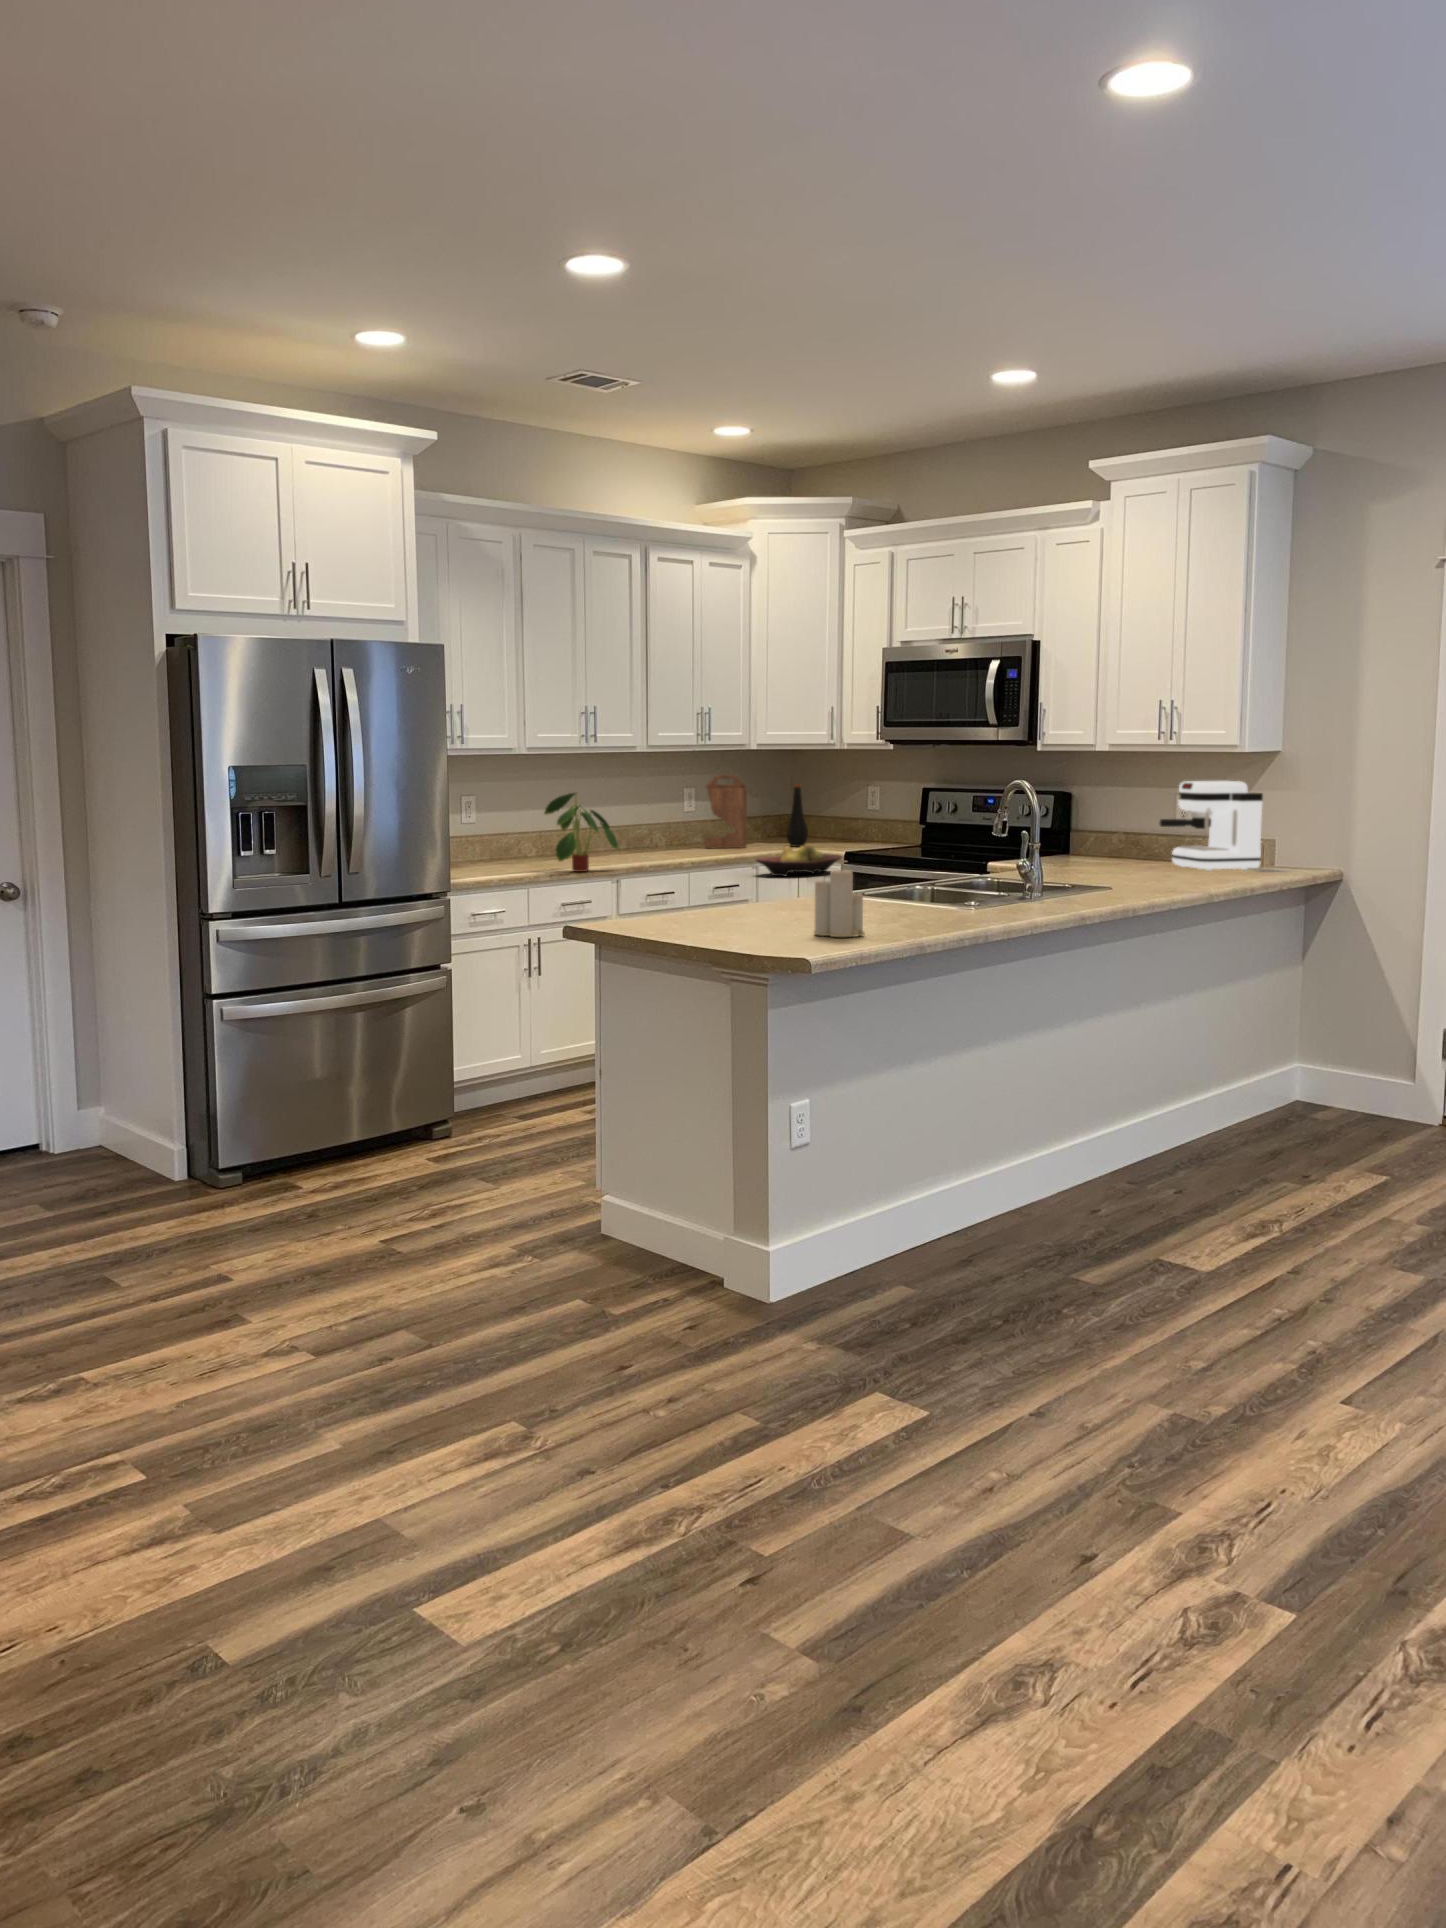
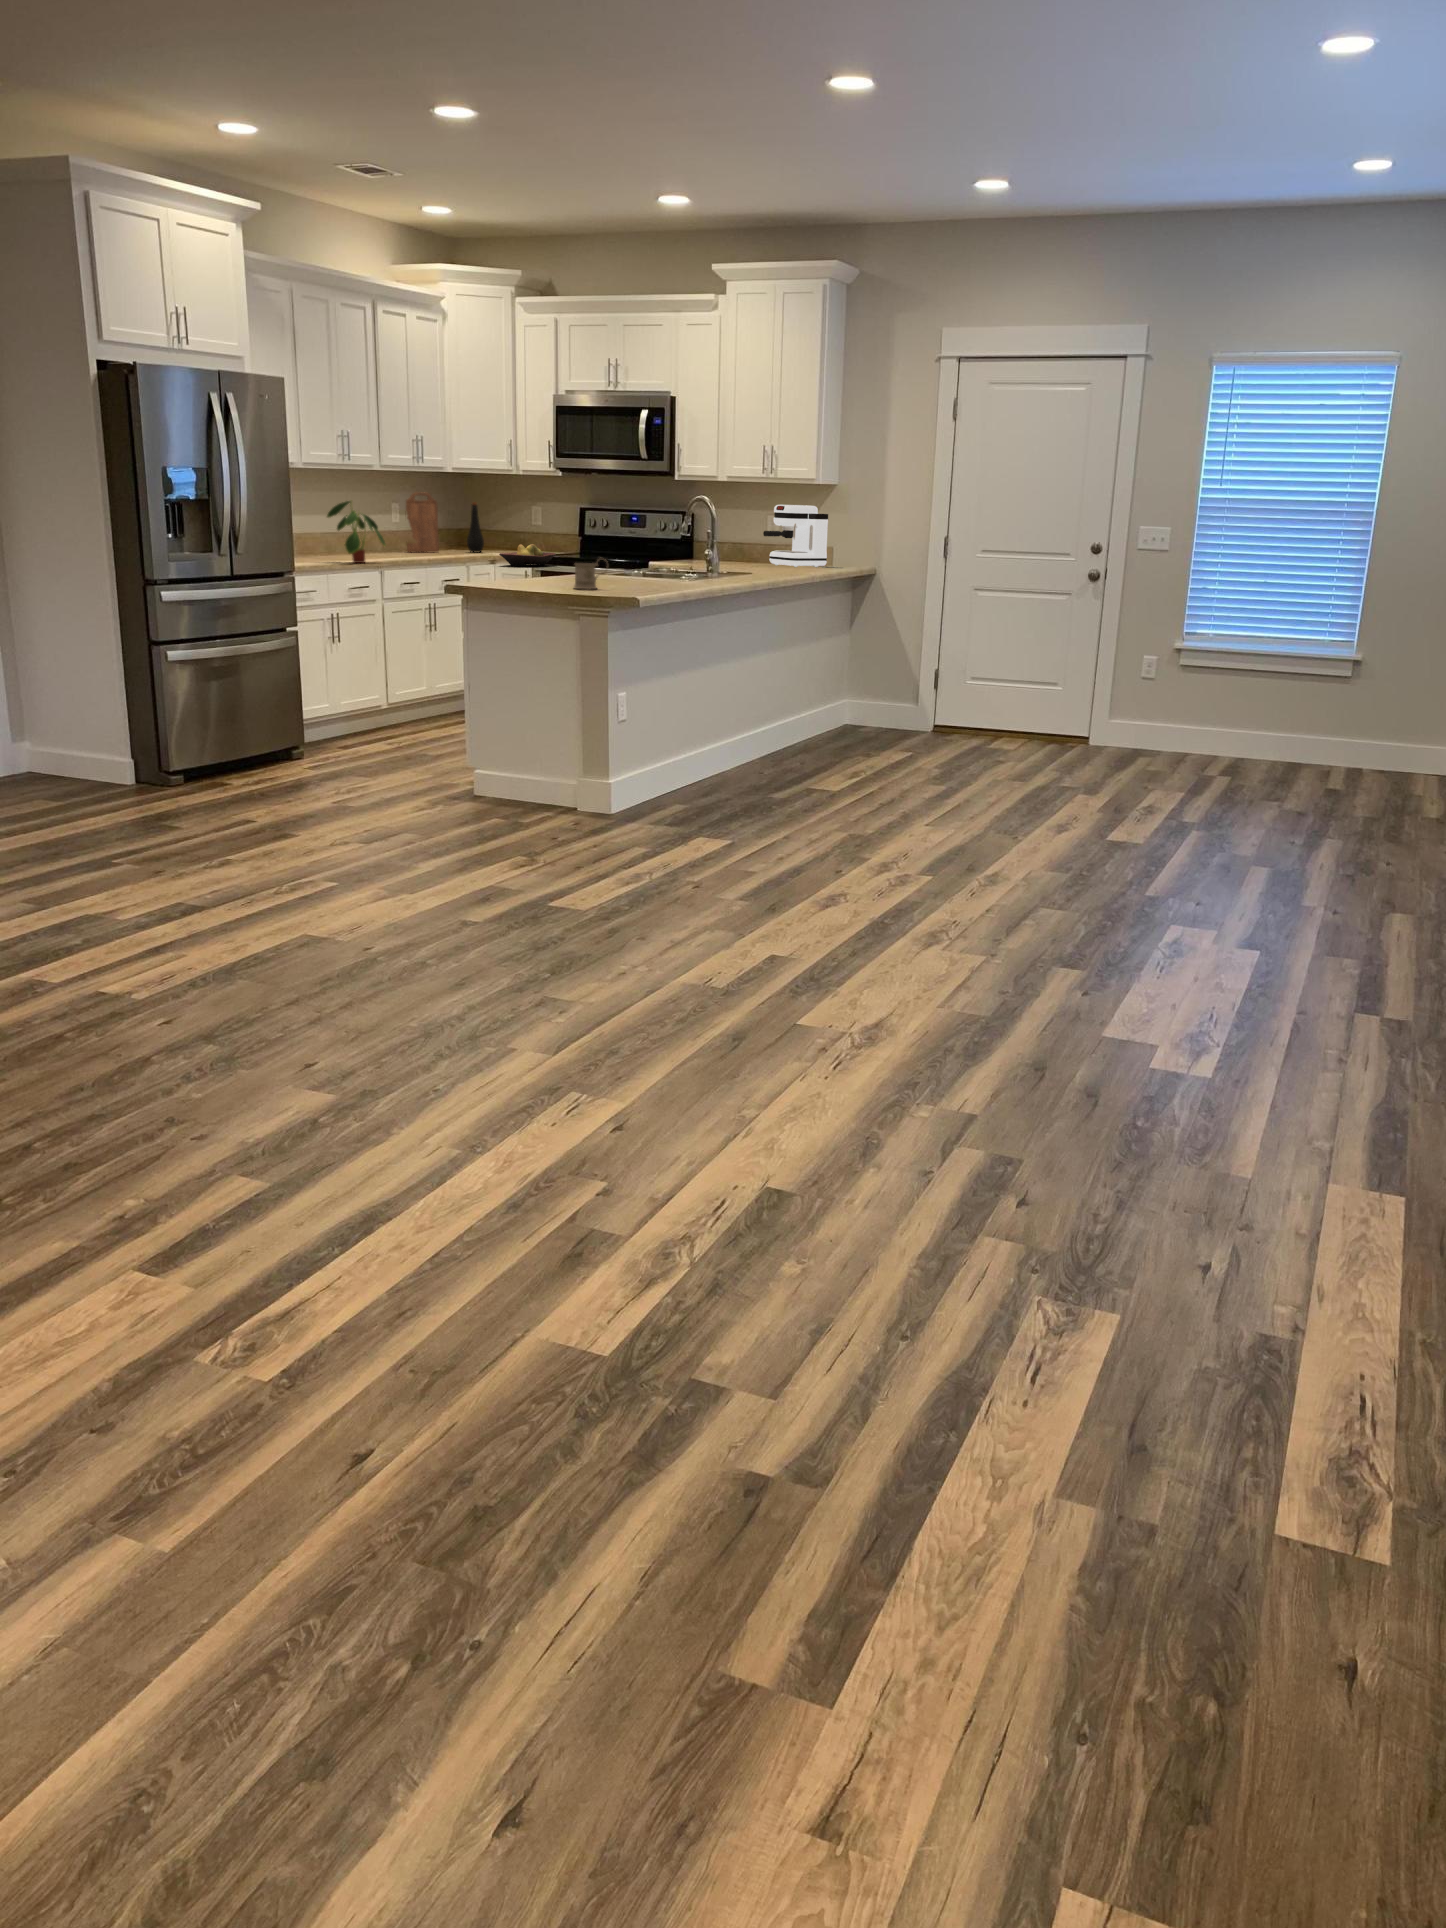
candle: present [814,870,865,937] -> none [625,543,657,589]
mug: none [727,886,786,937] -> present [574,558,602,589]

